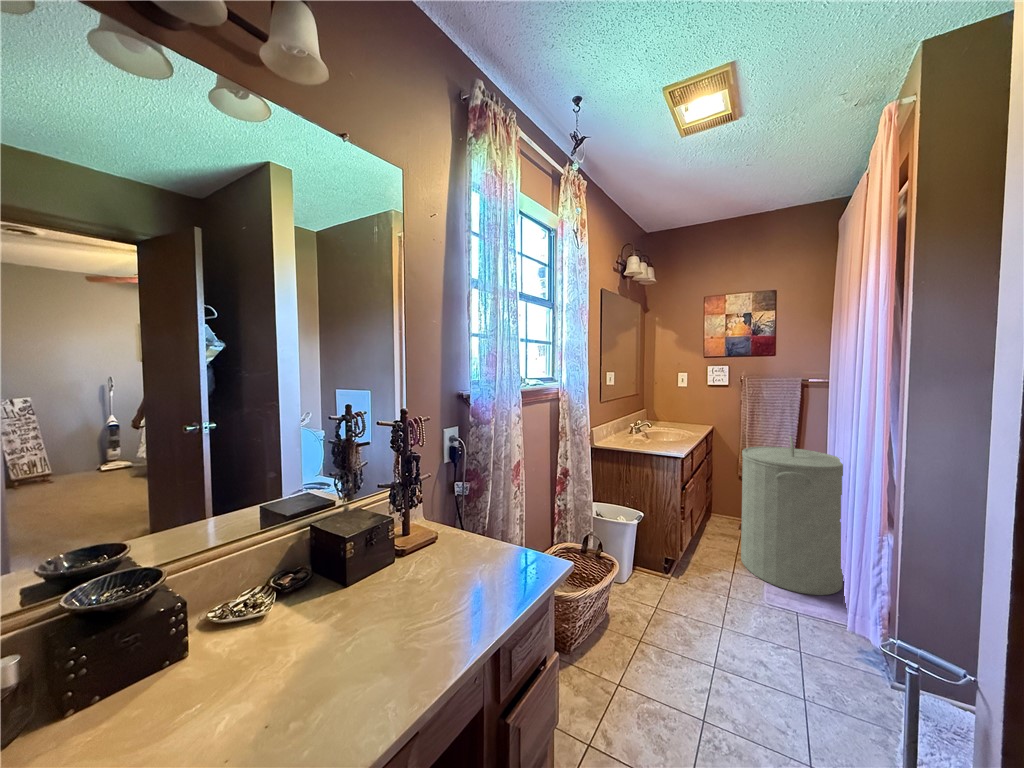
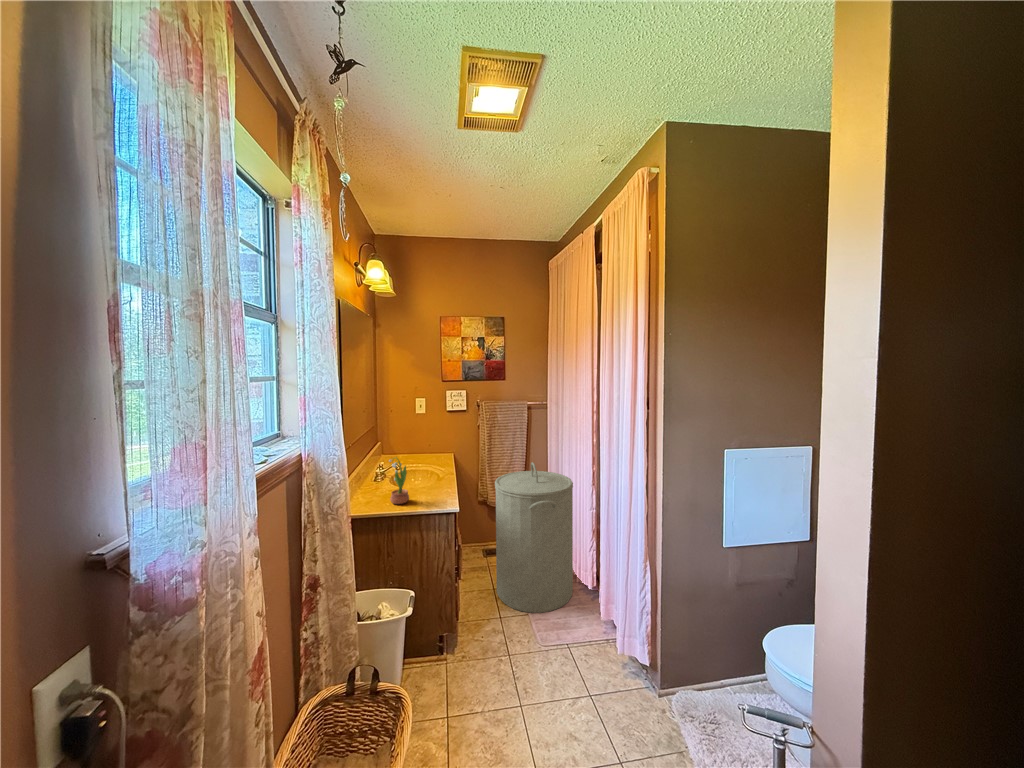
potted flower: none [633,409,649,447] -> present [389,457,409,504]

